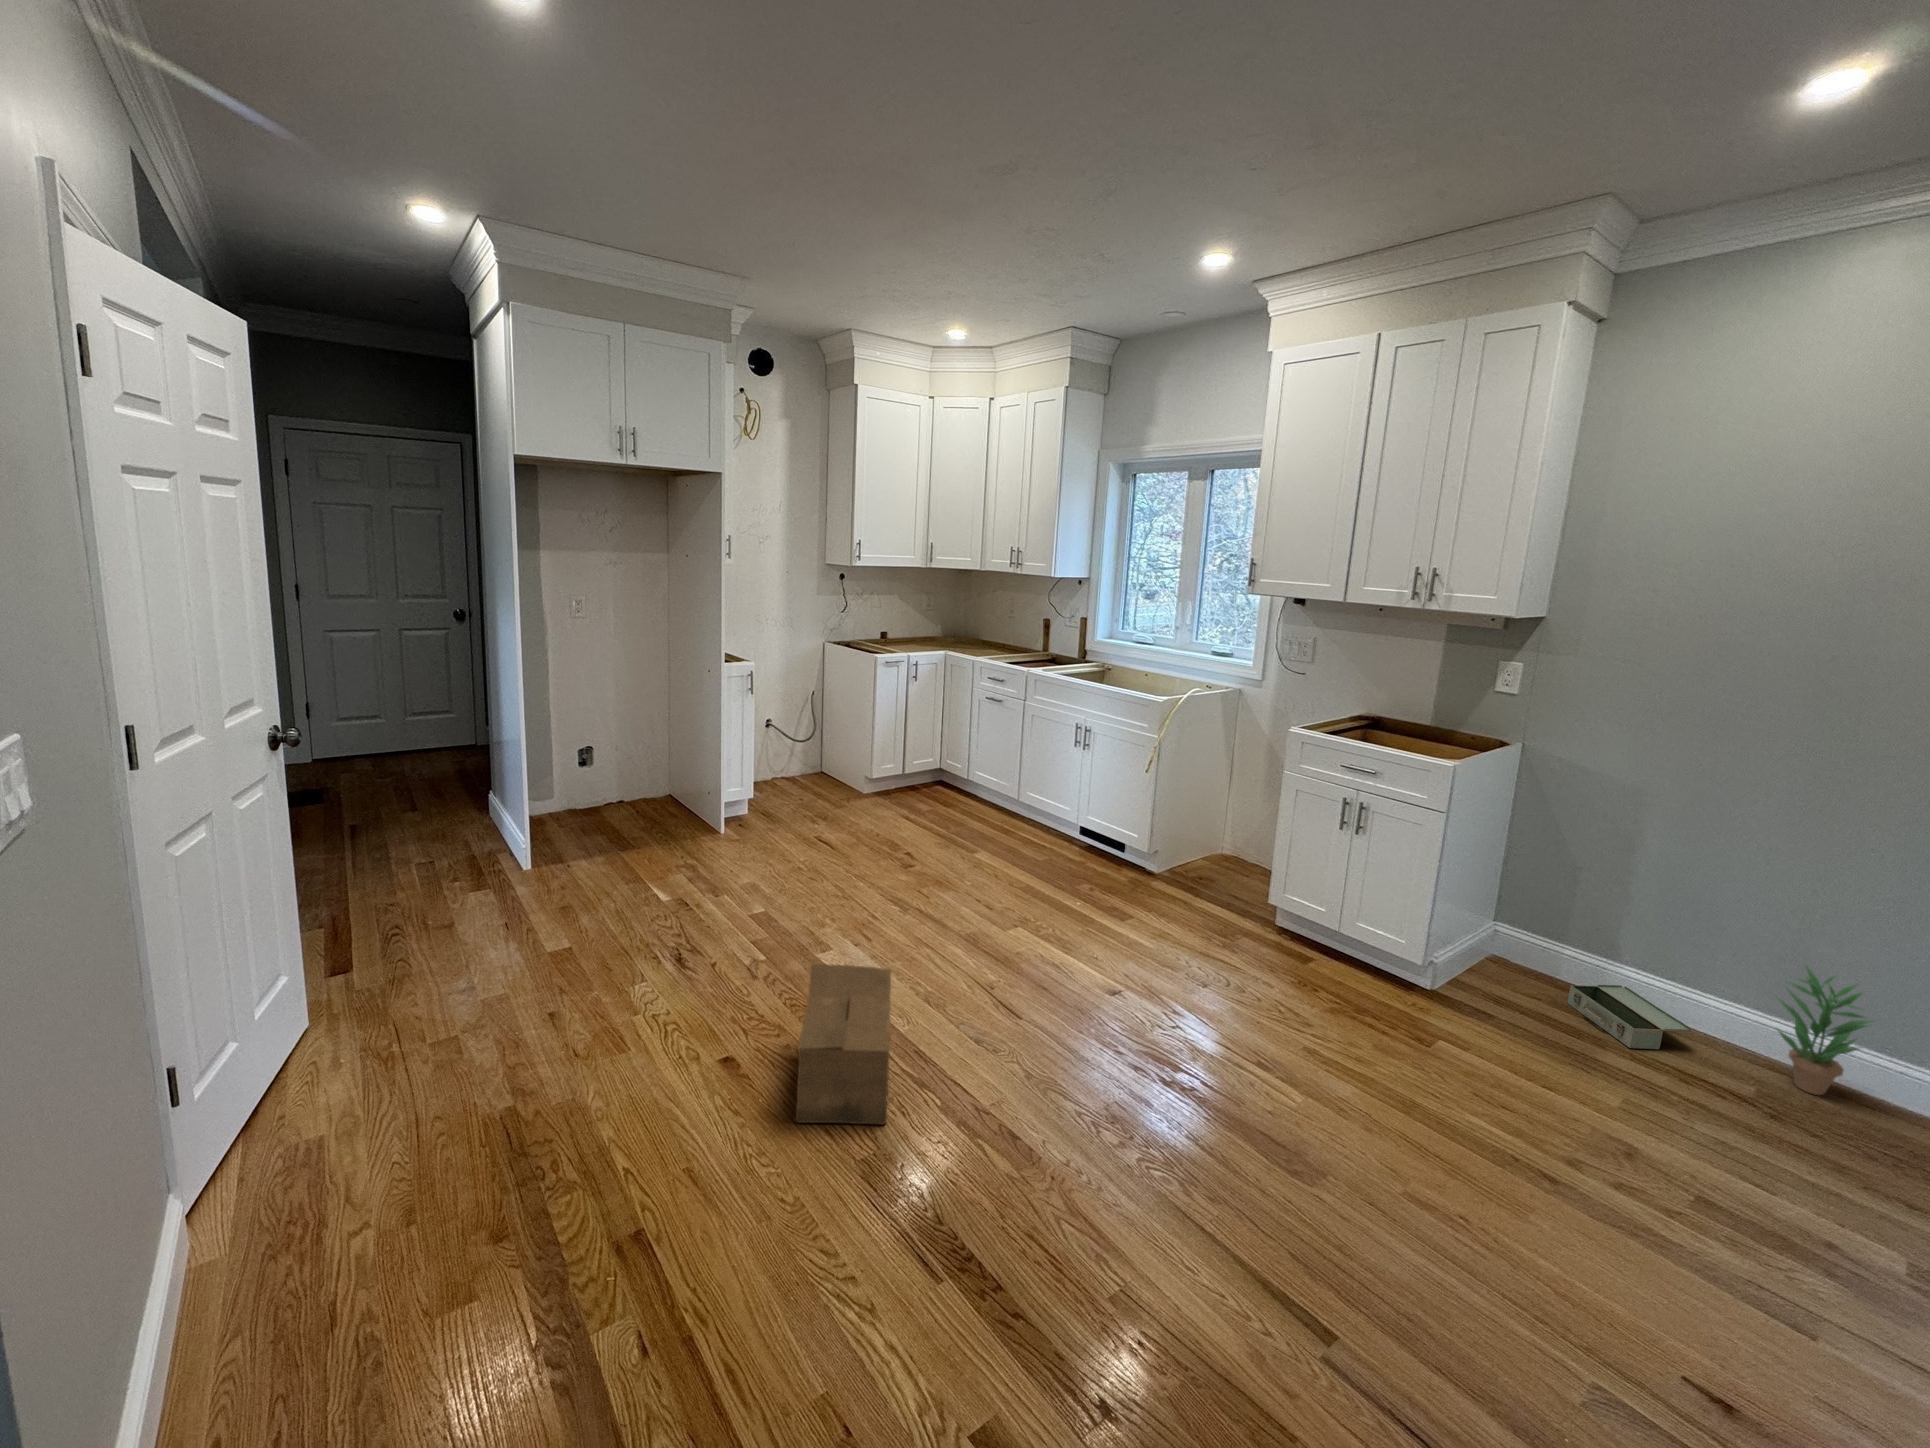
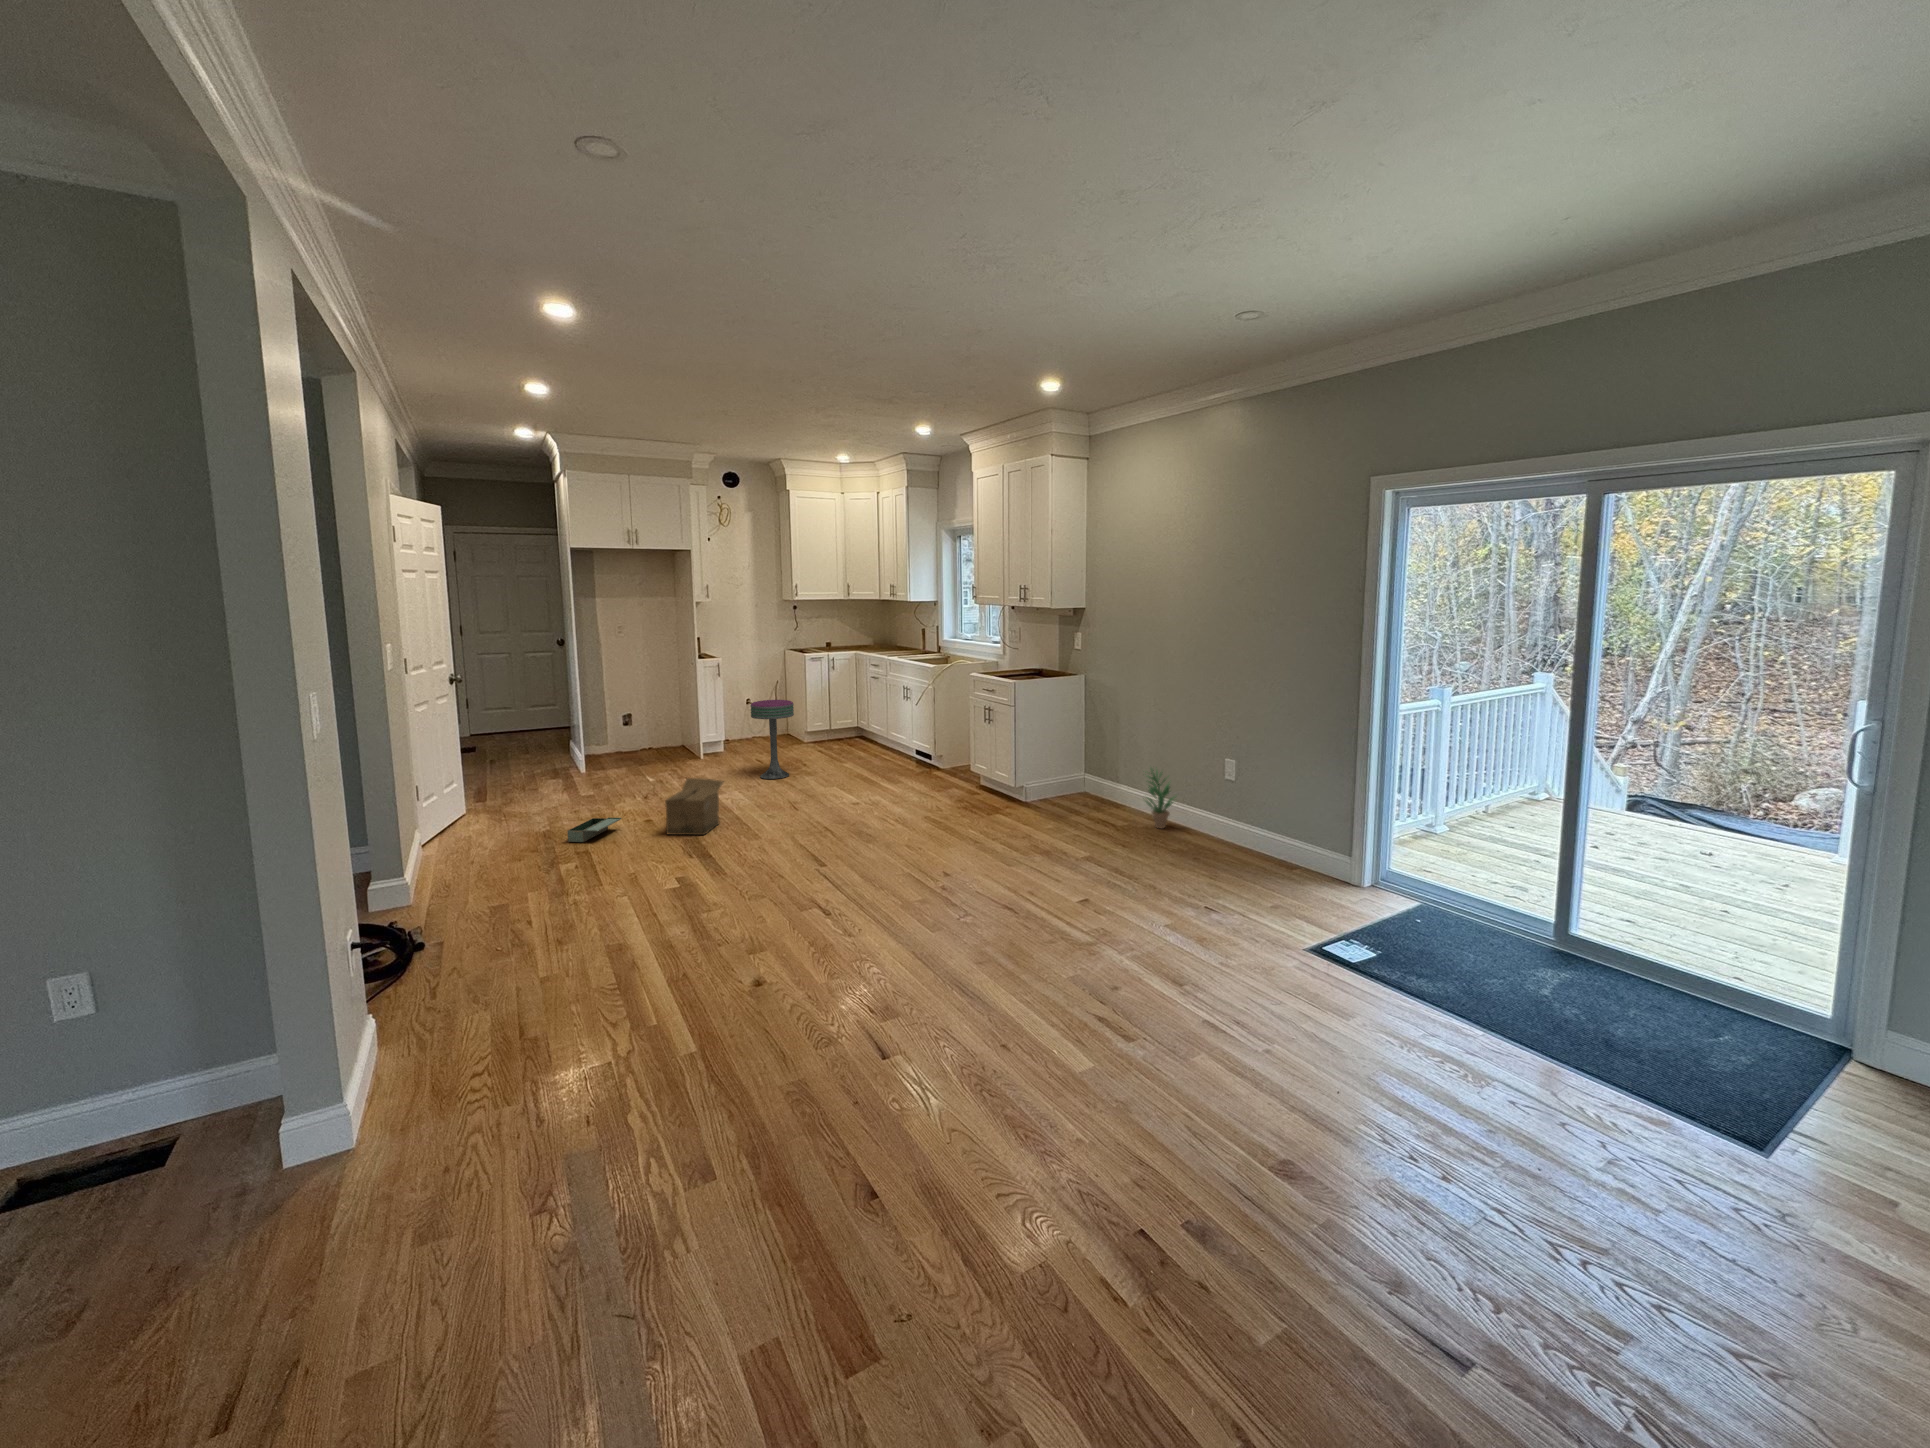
bar stool: none [847,749,922,896] -> present [751,700,794,779]
toolbox: present [1567,985,1692,1049] -> present [567,818,622,842]

